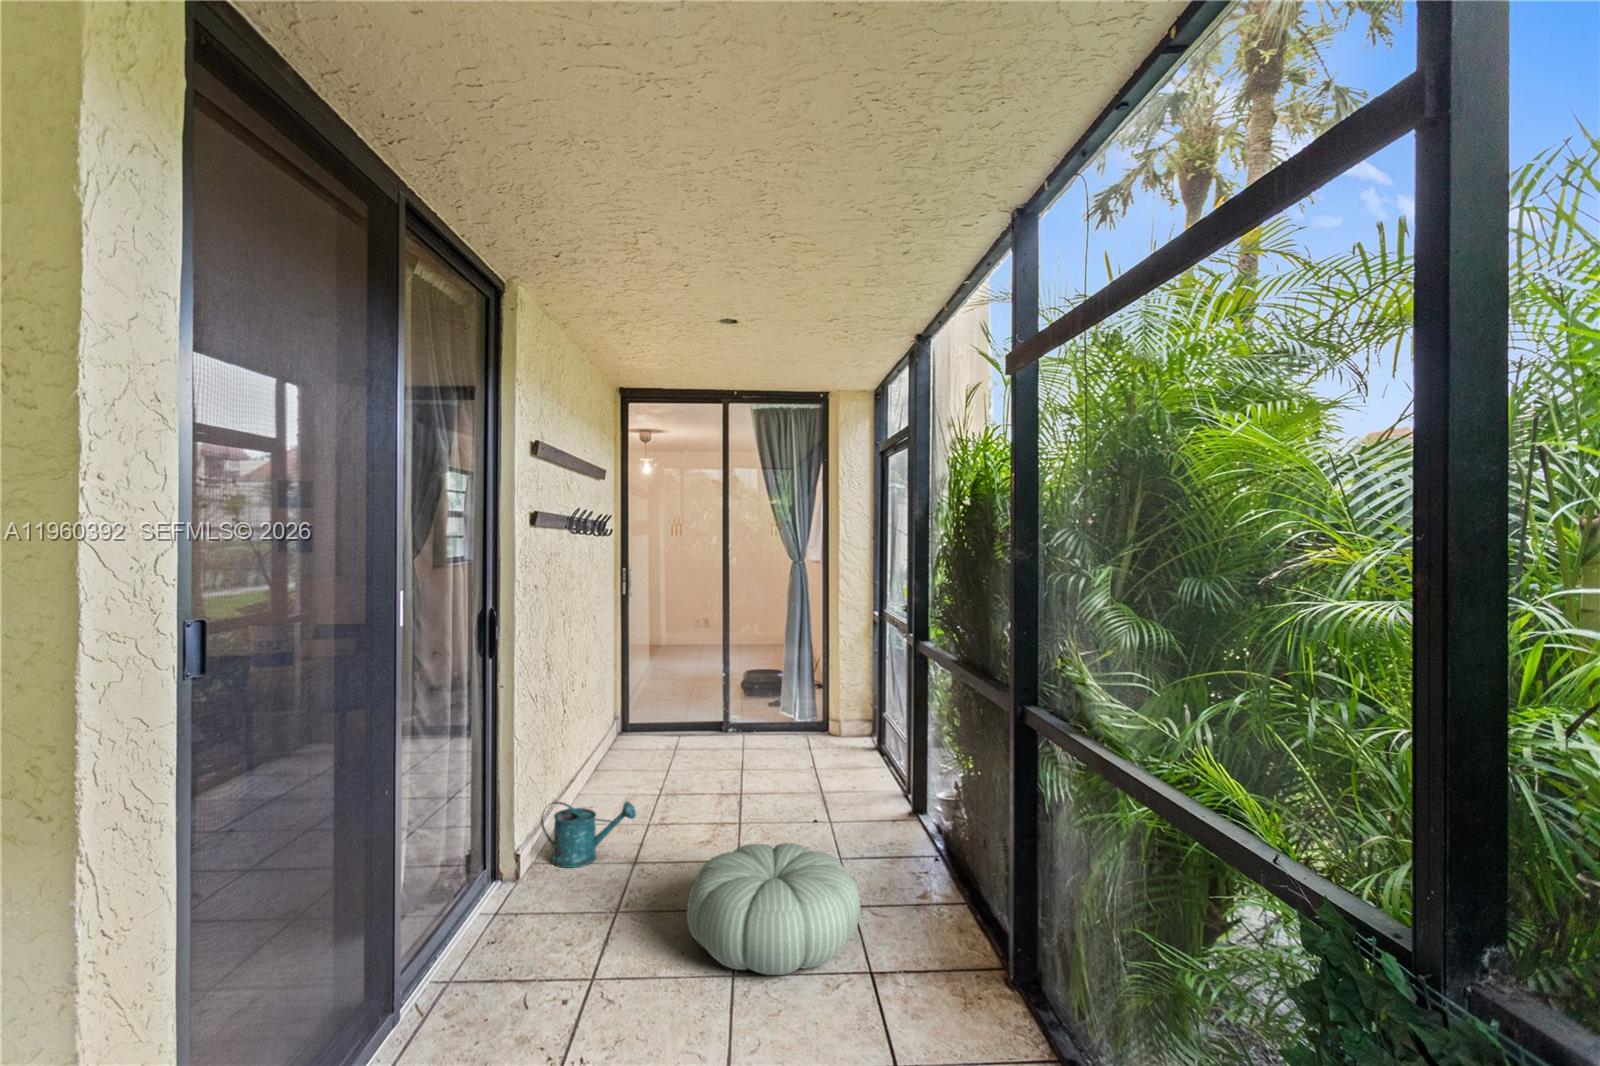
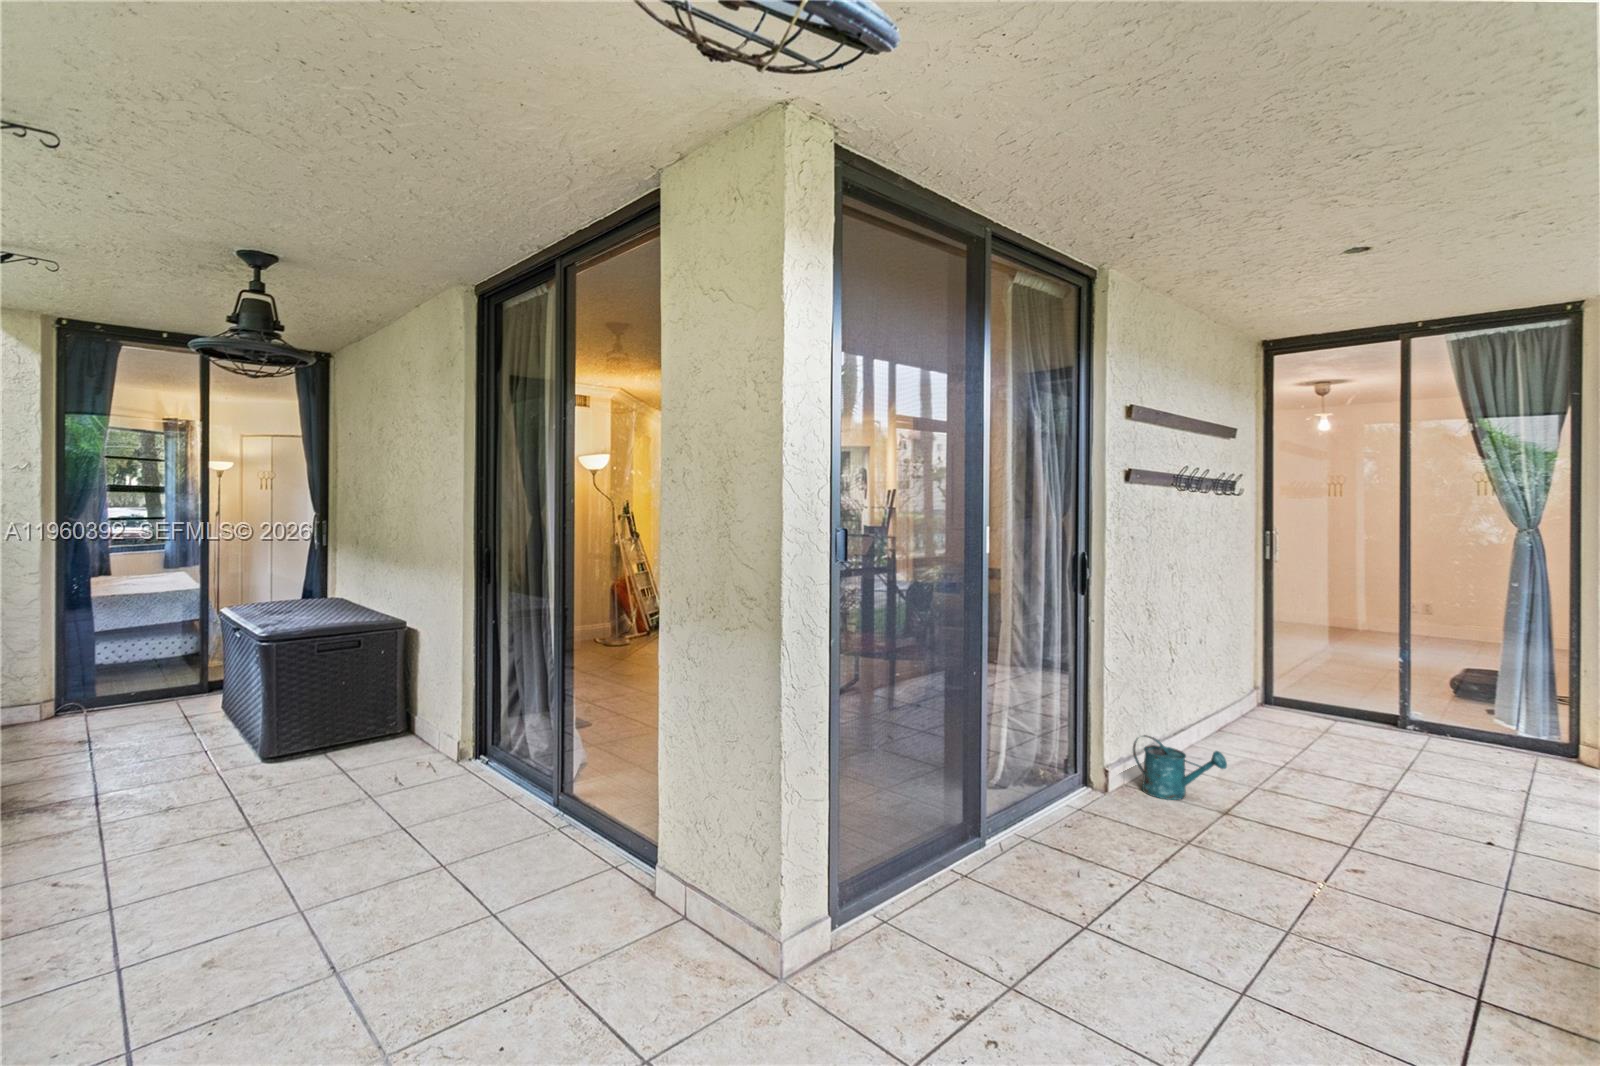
pouf: present [687,843,860,975] -> none [1247,817,1490,968]

